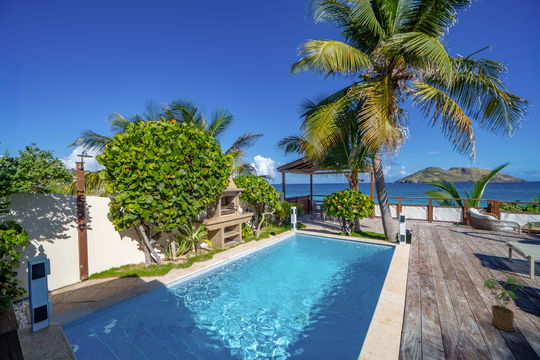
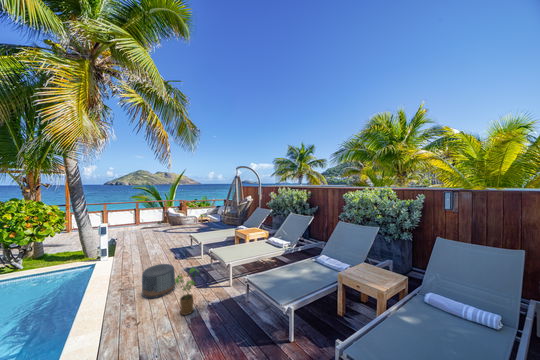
pouf: none [441,262,483,298] -> present [142,264,175,298]

